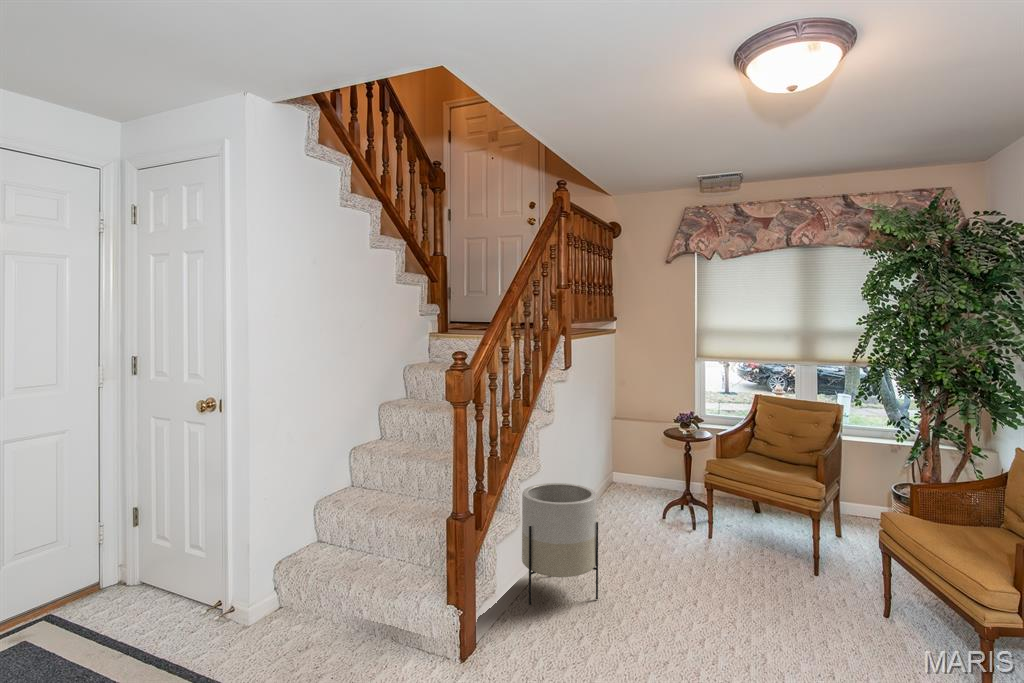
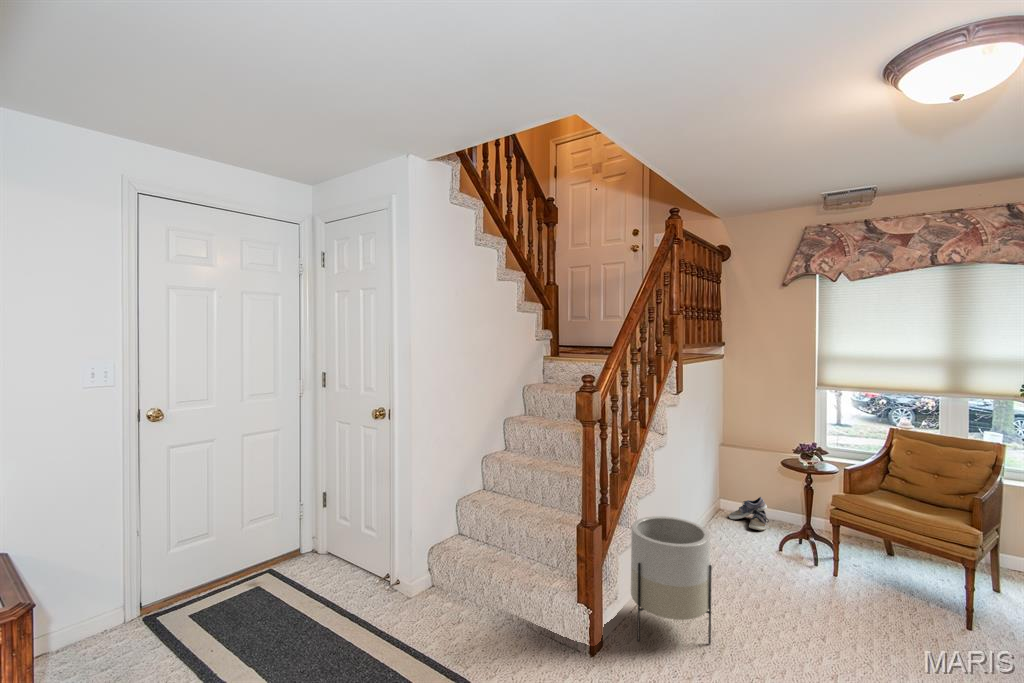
shoe: none [616,473,653,504] -> present [729,497,769,530]

